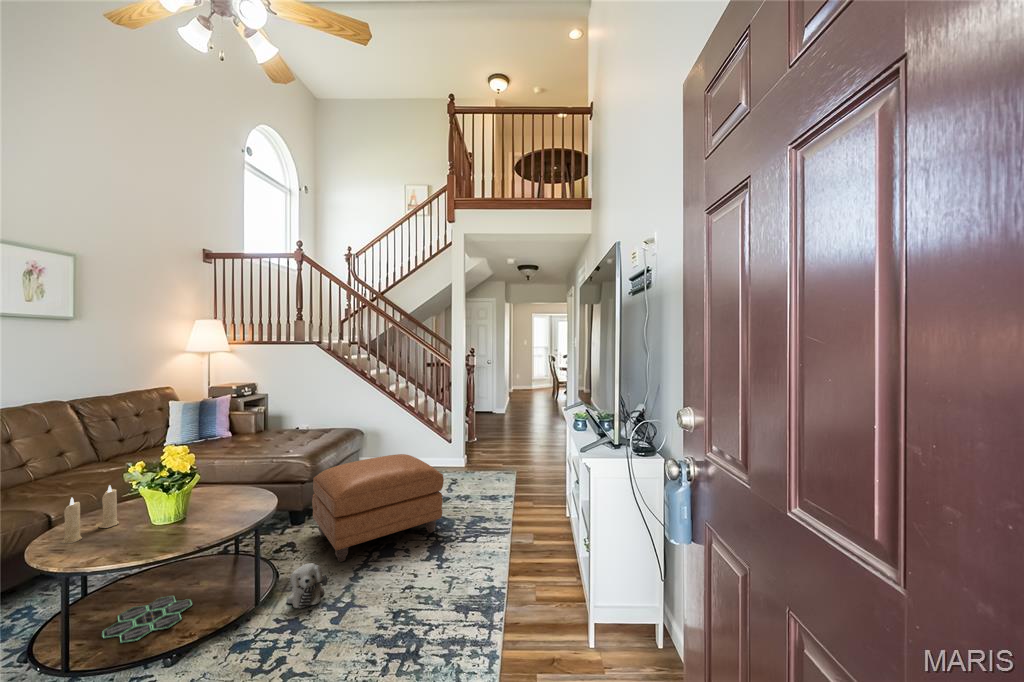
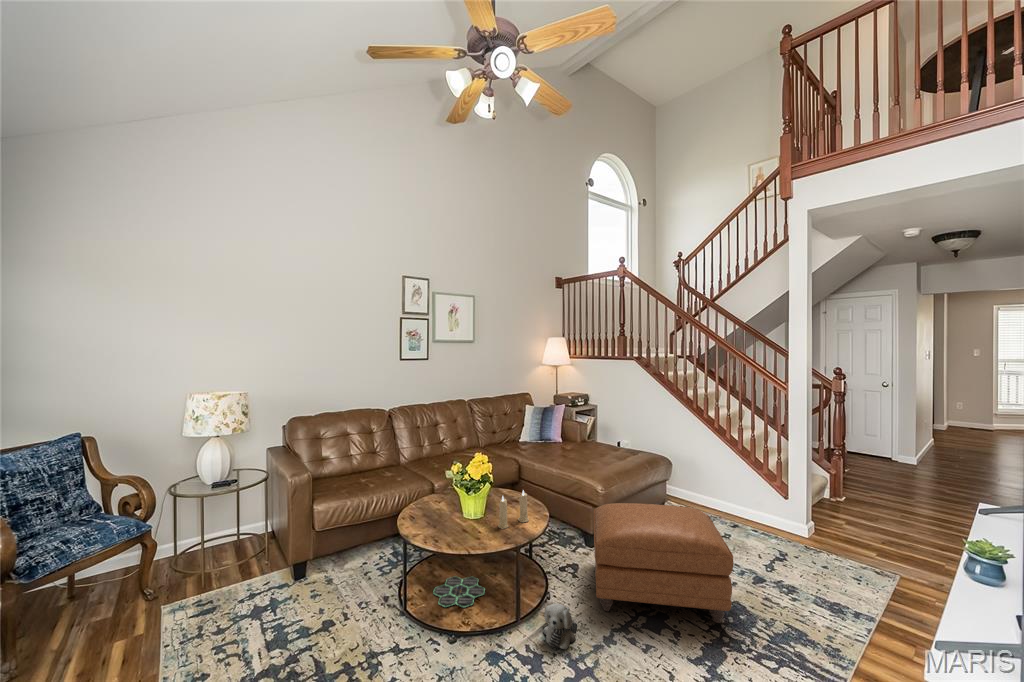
candle: present [61,486,119,544] -> present [498,490,529,529]

